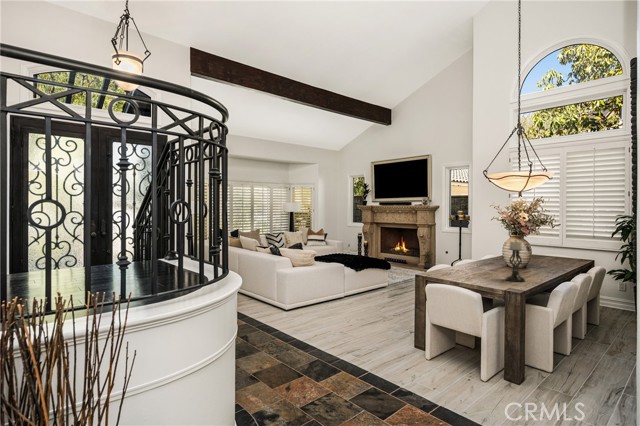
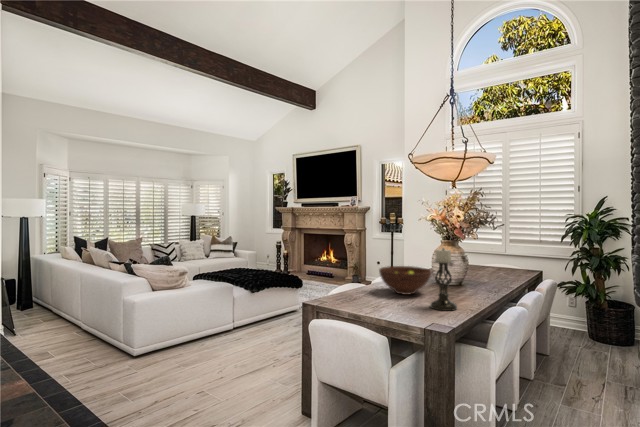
fruit bowl: none [465,253,505,272] -> present [379,266,431,295]

